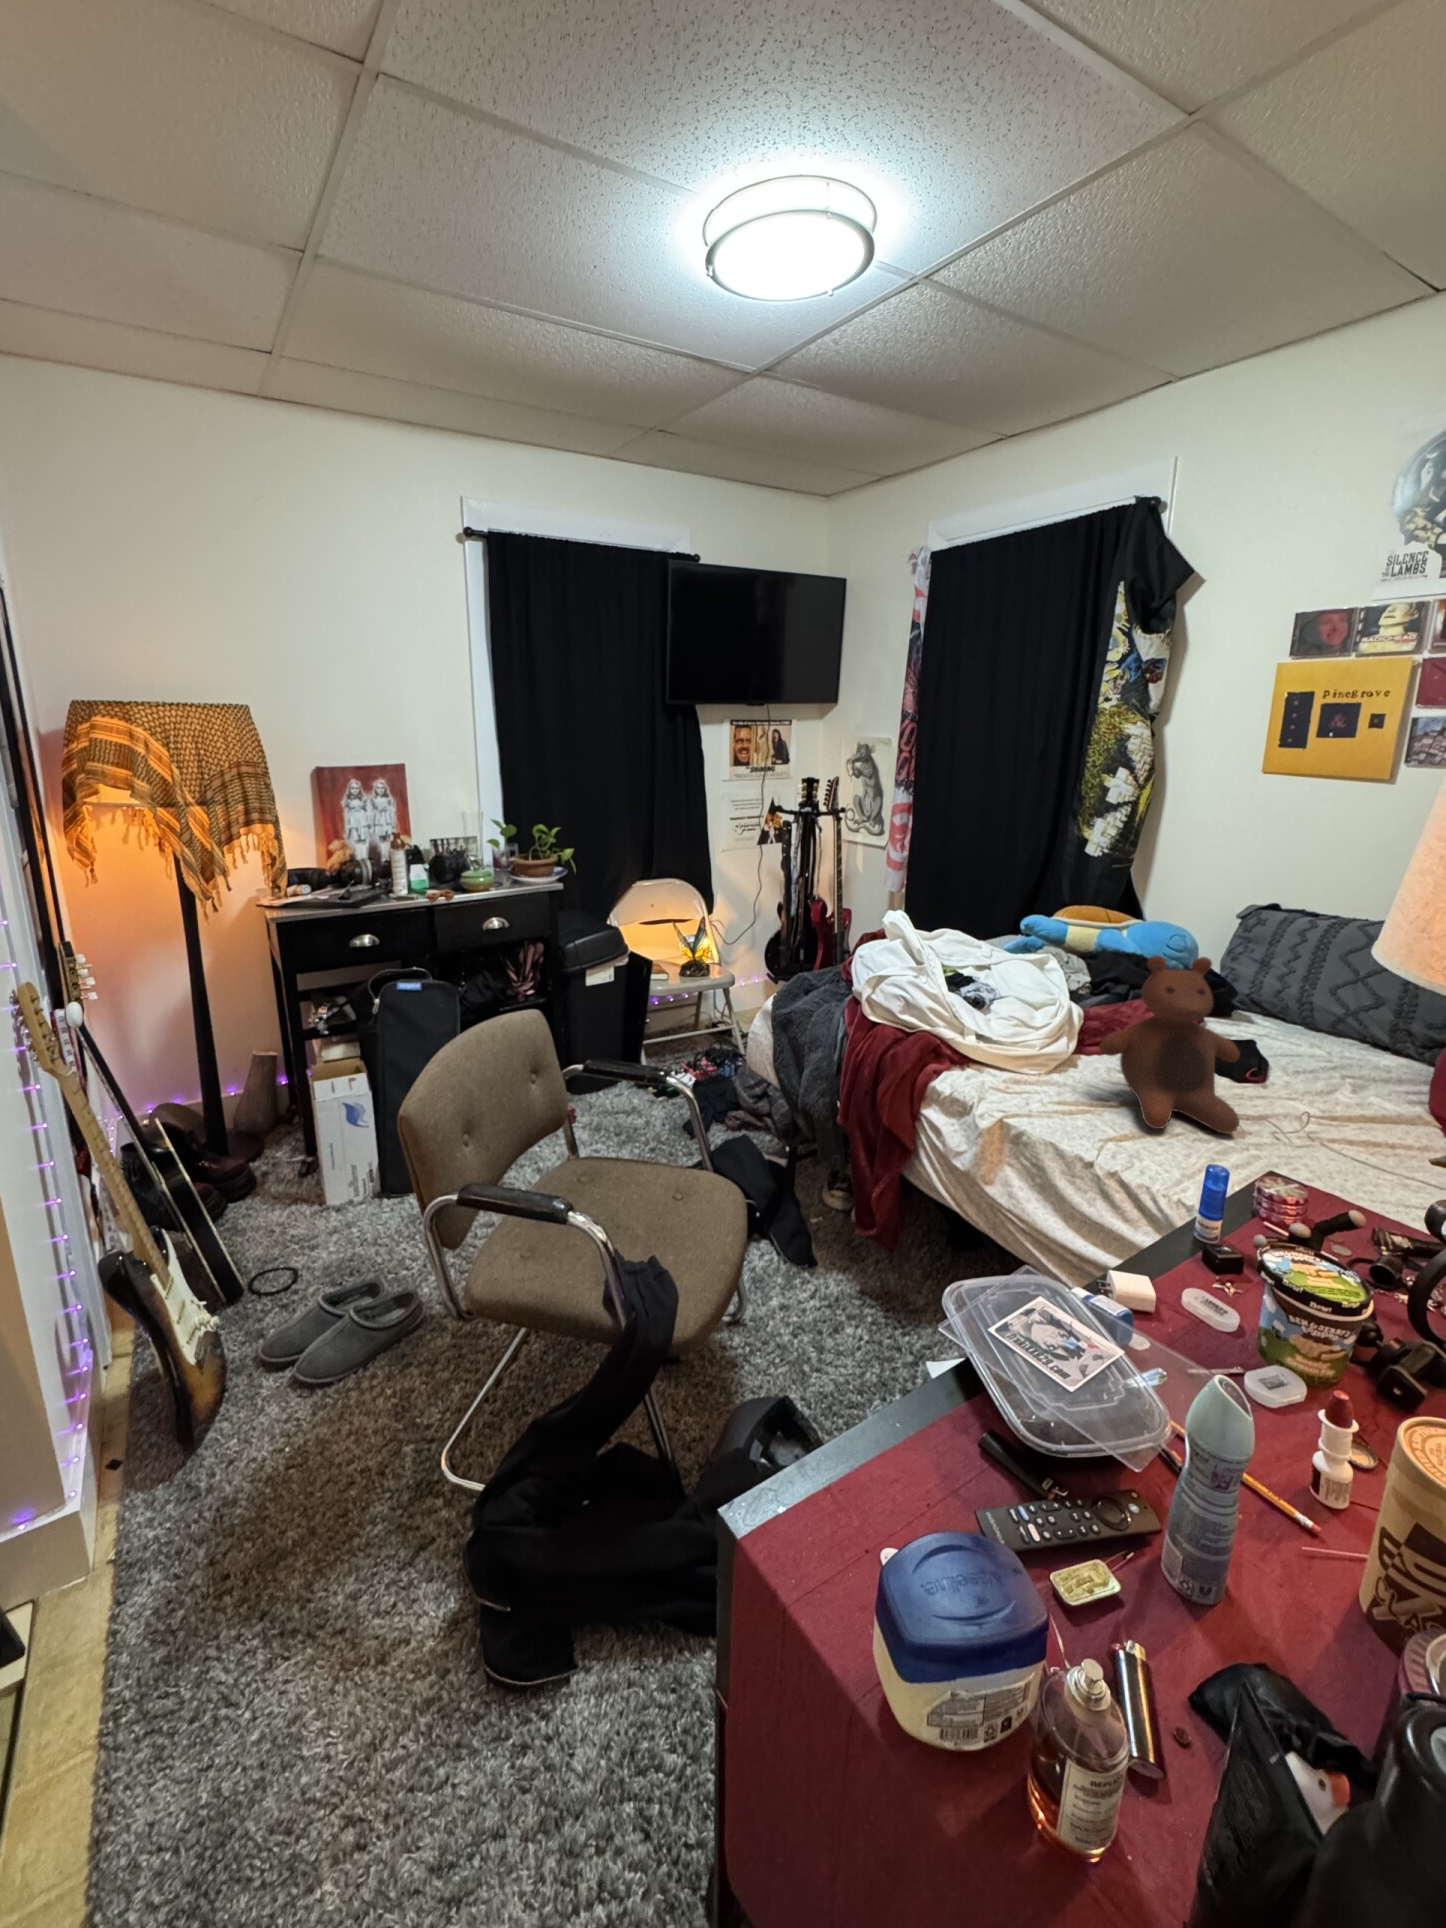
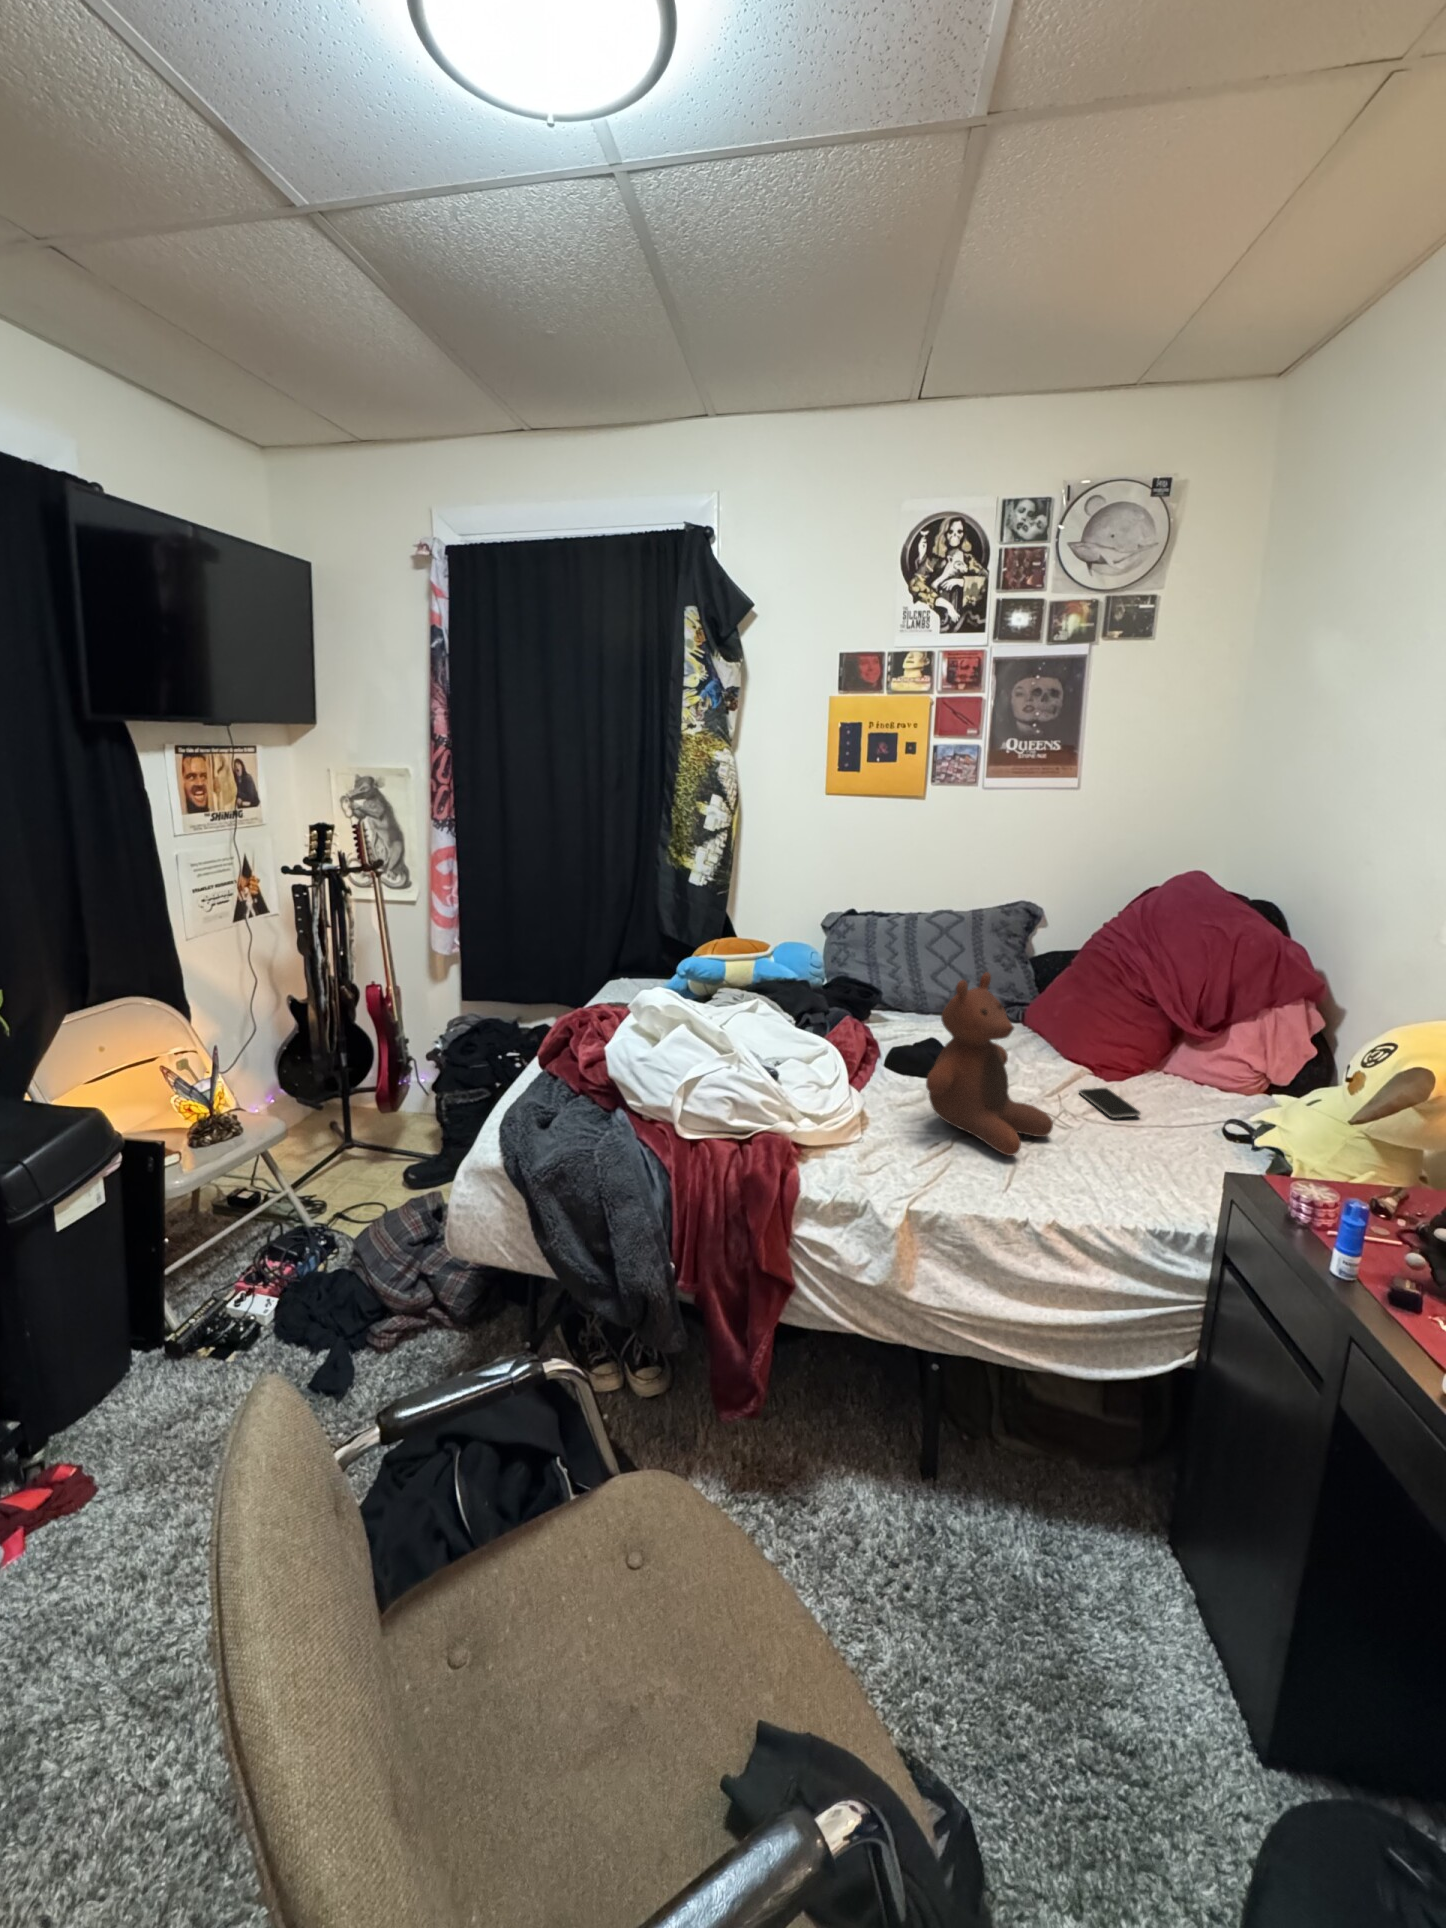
smartphone: none [1352,1128,1408,1165] -> present [1079,1088,1141,1118]

